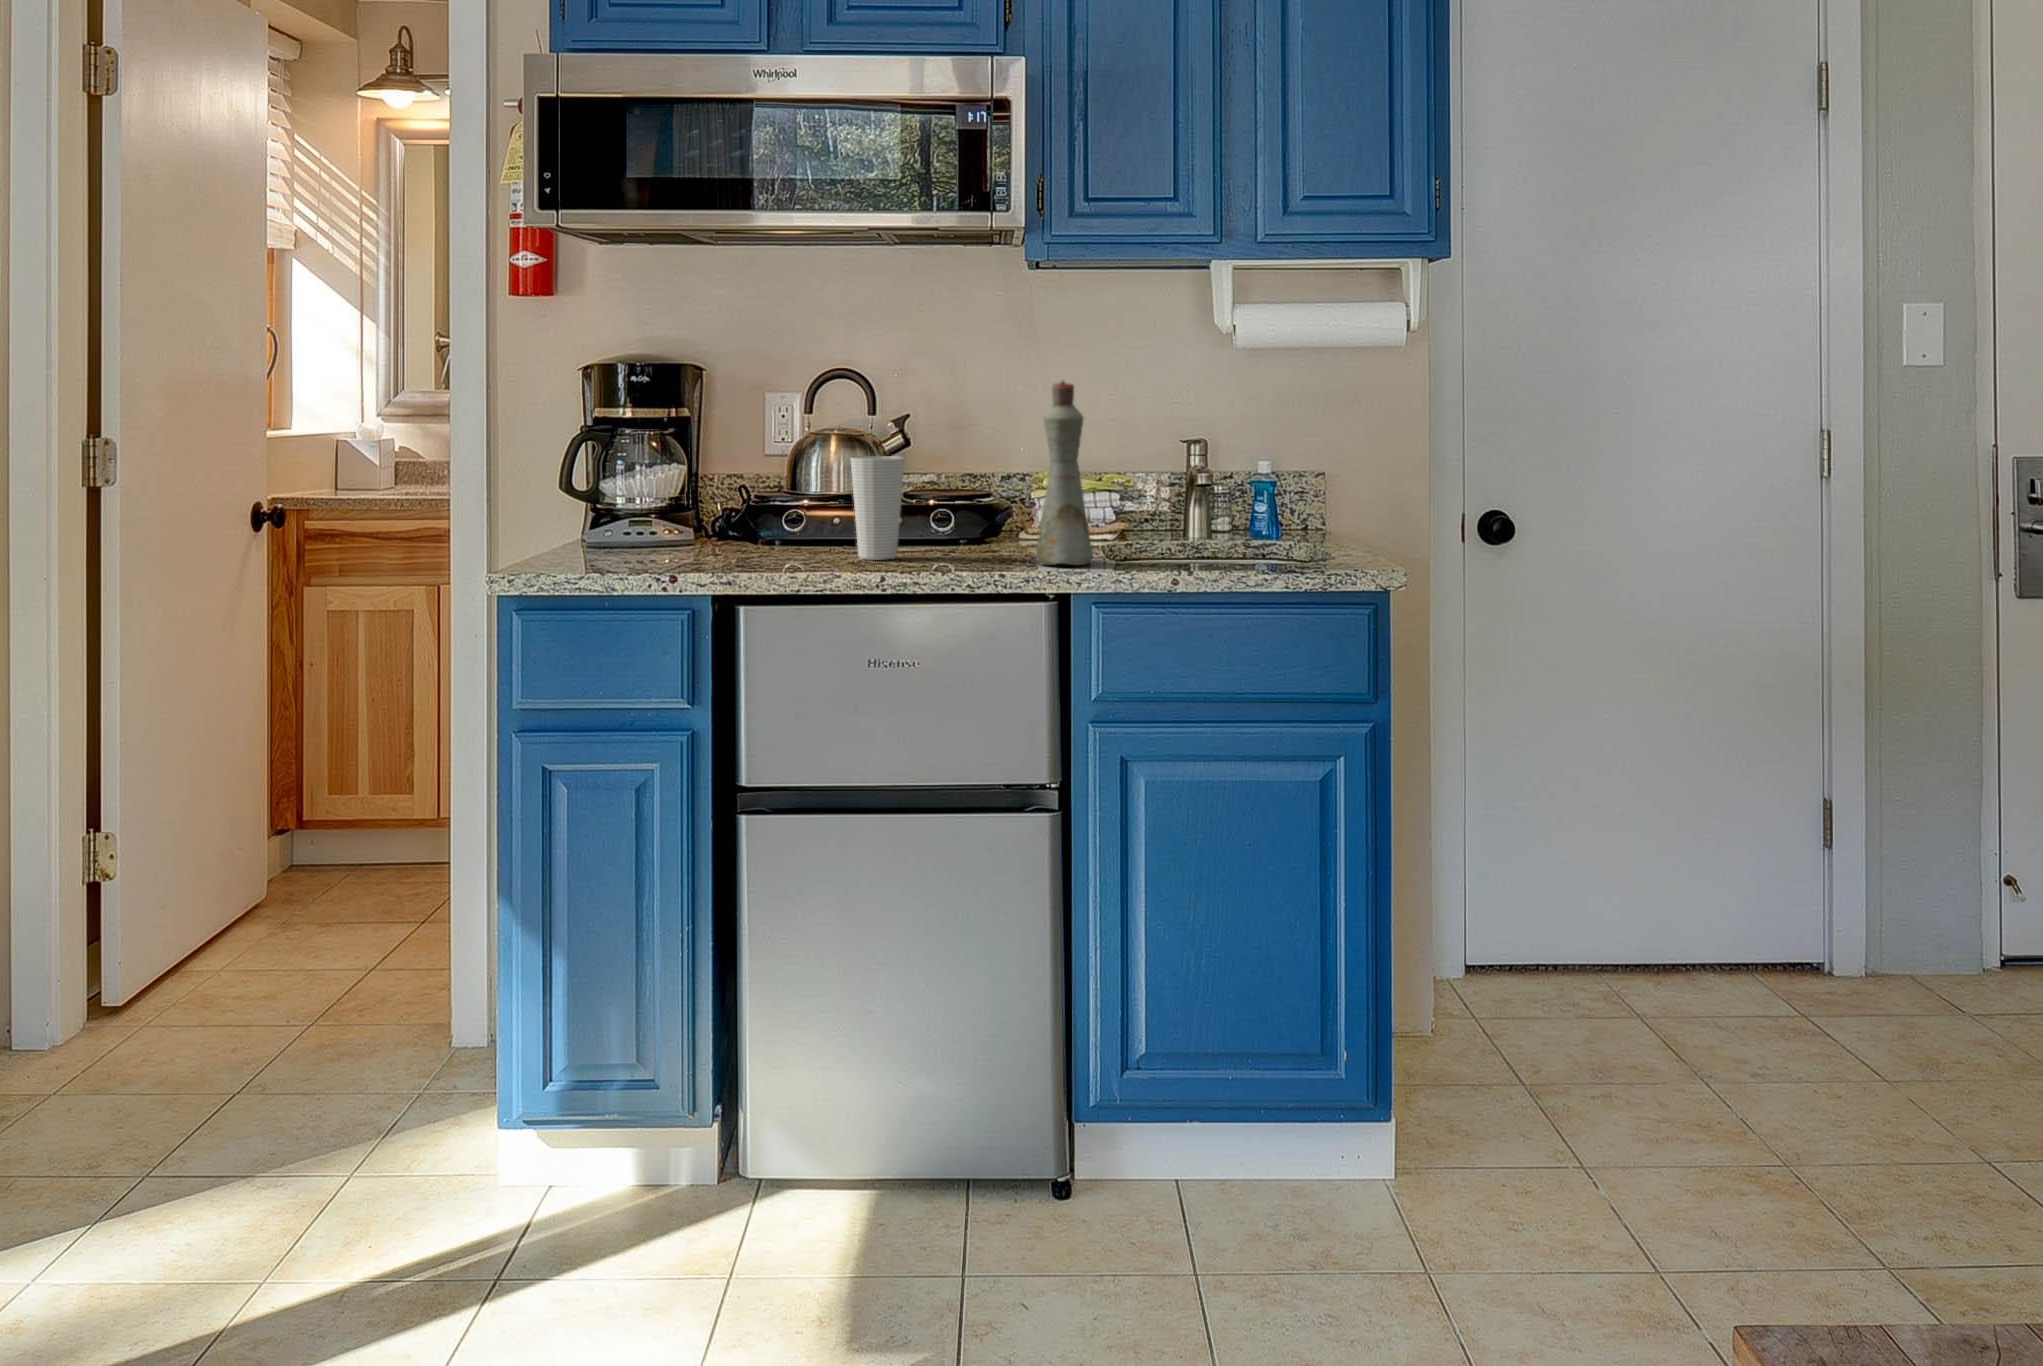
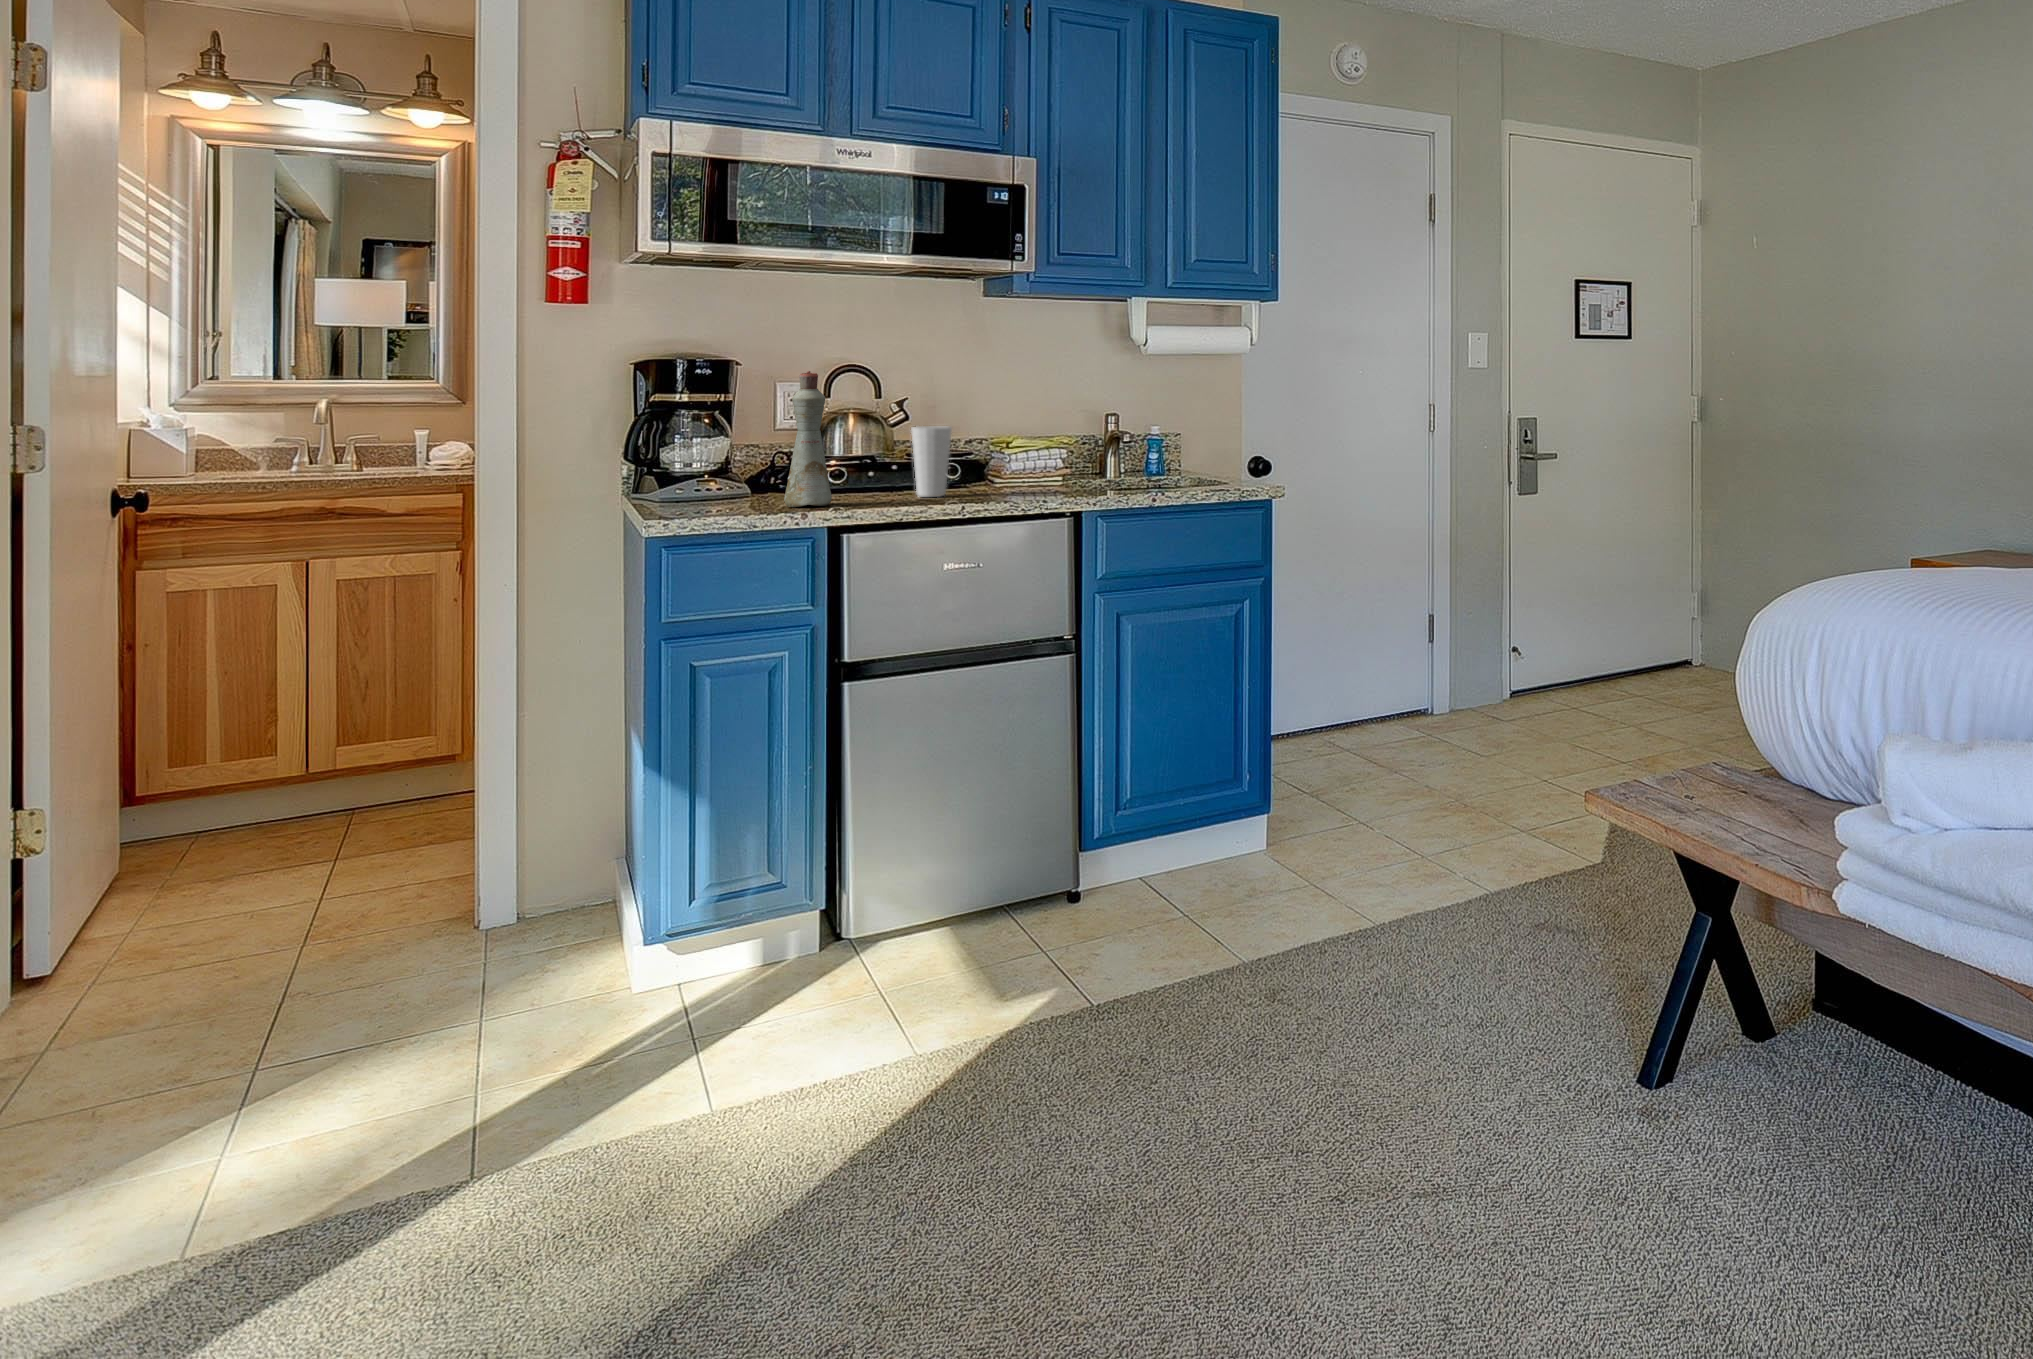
bottle: present [1036,381,1093,565] -> present [784,371,832,507]

